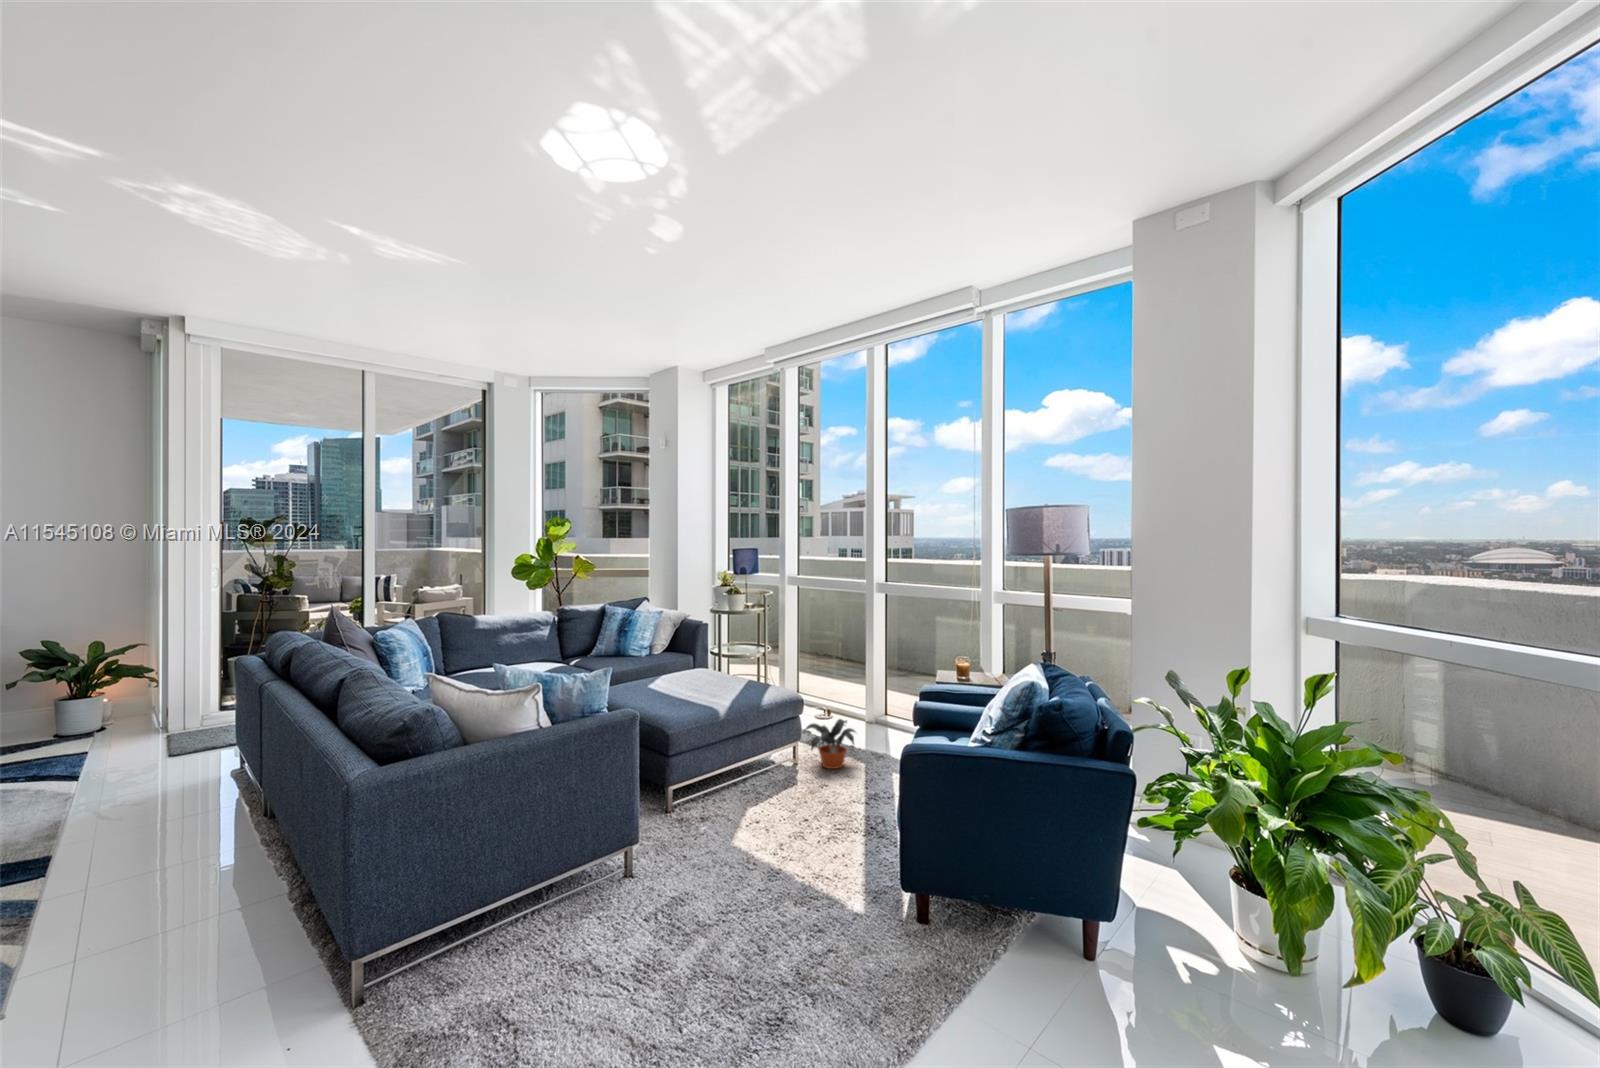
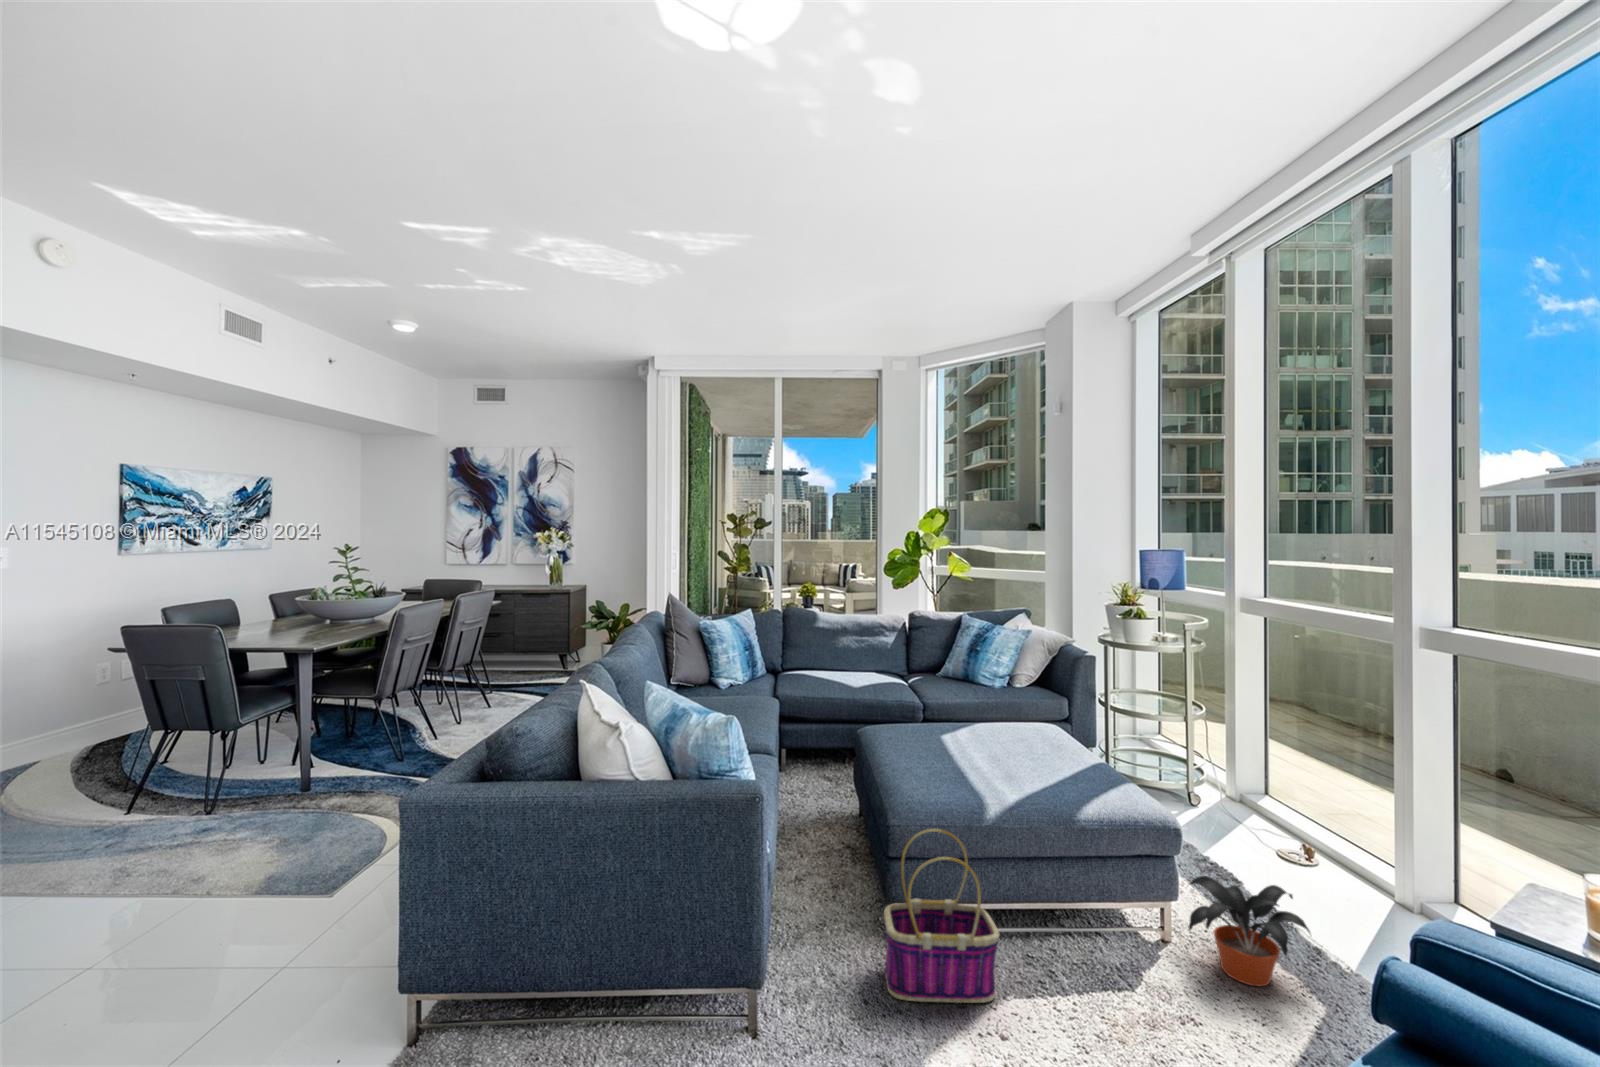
basket: none [677,727,743,828] -> present [884,829,1000,1003]

